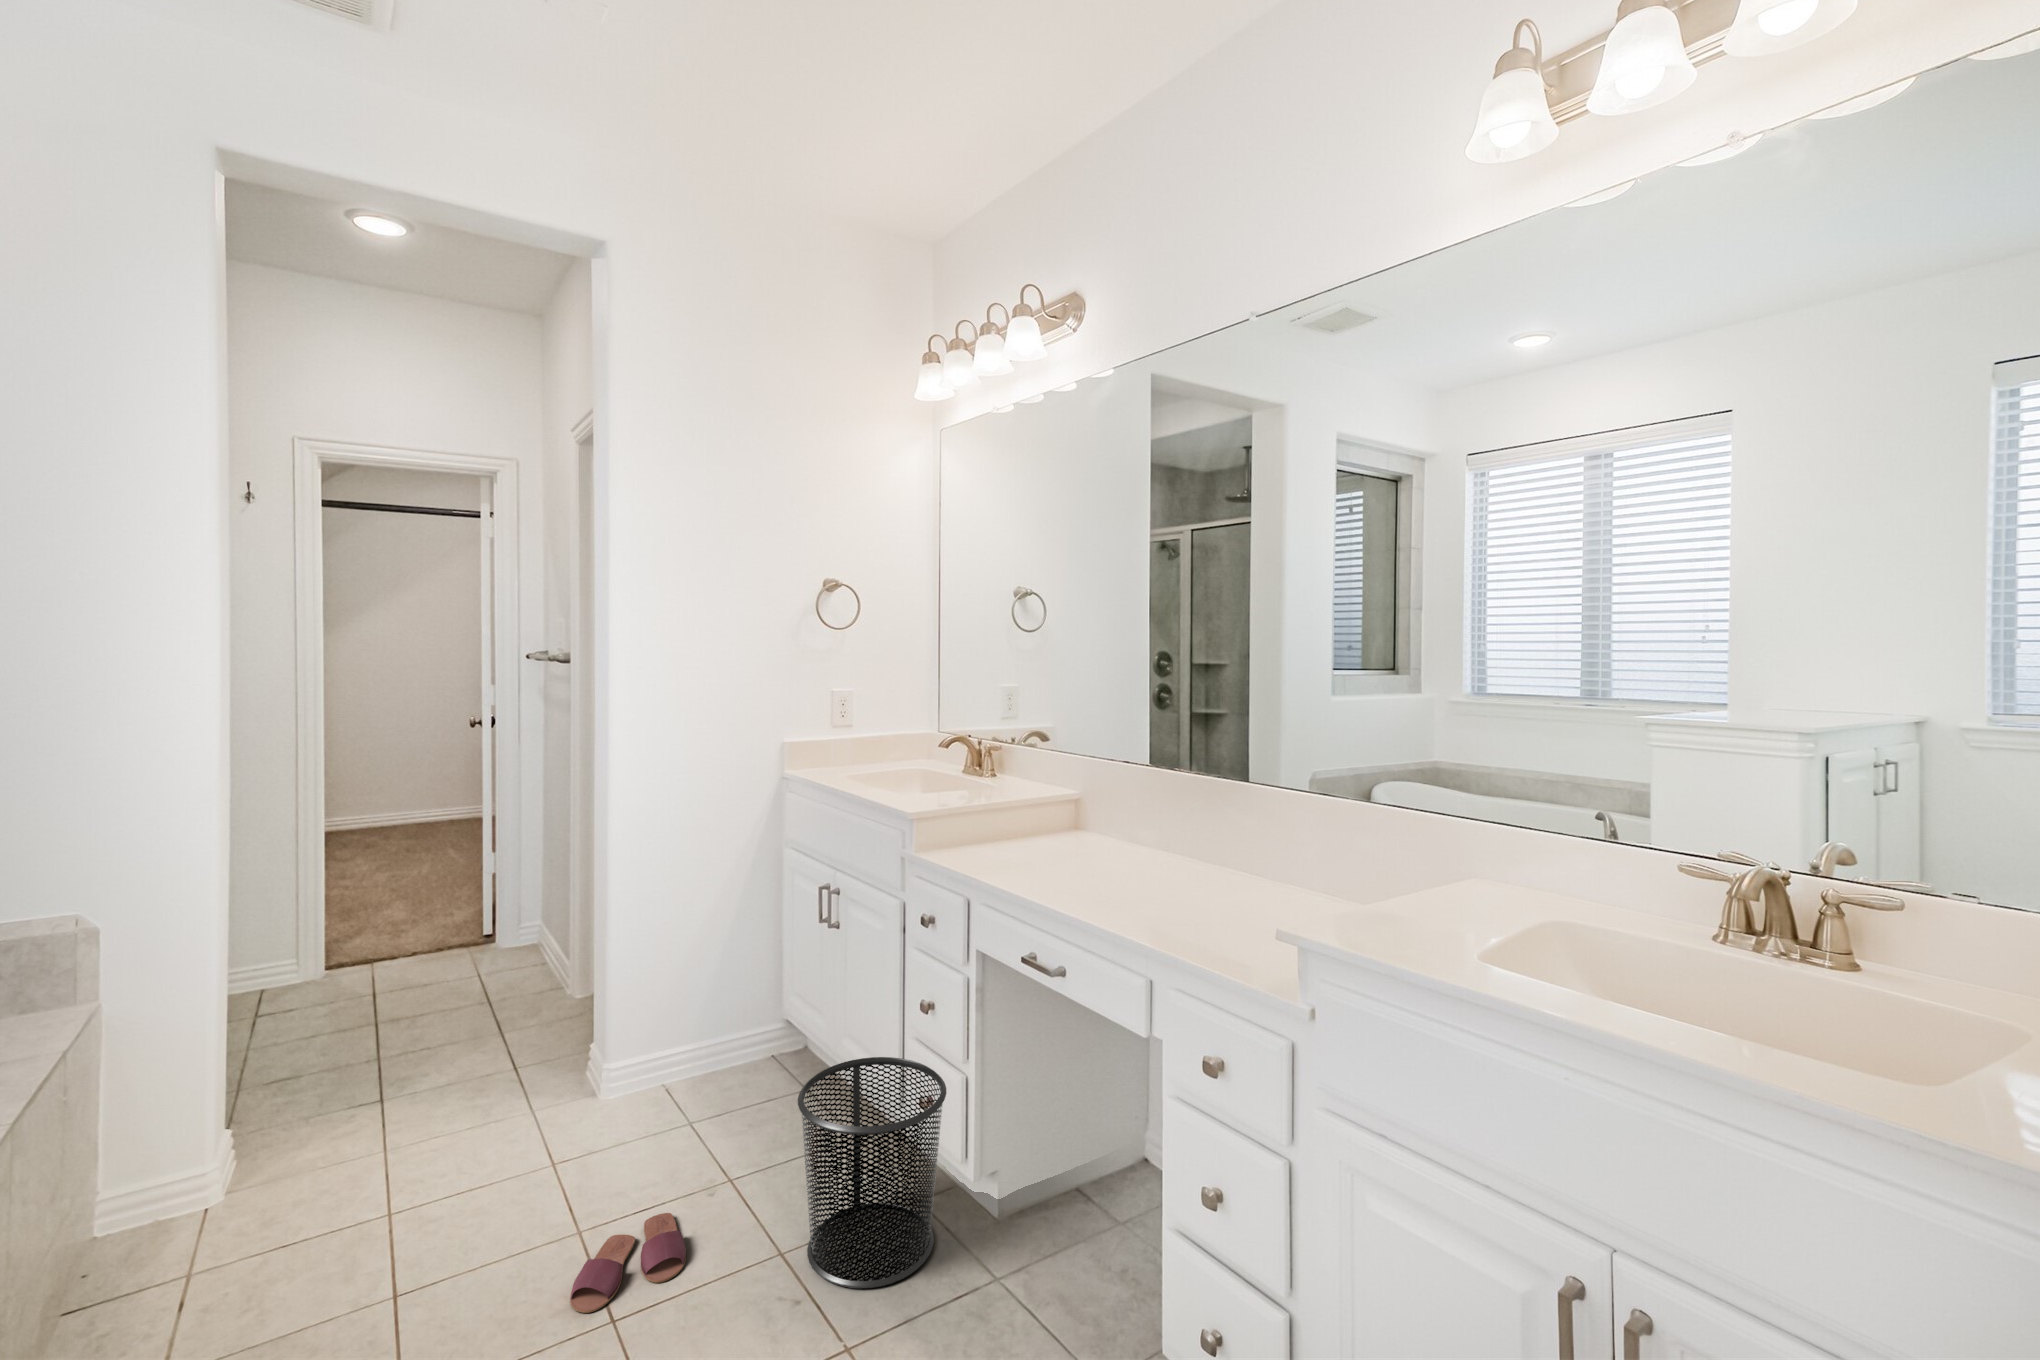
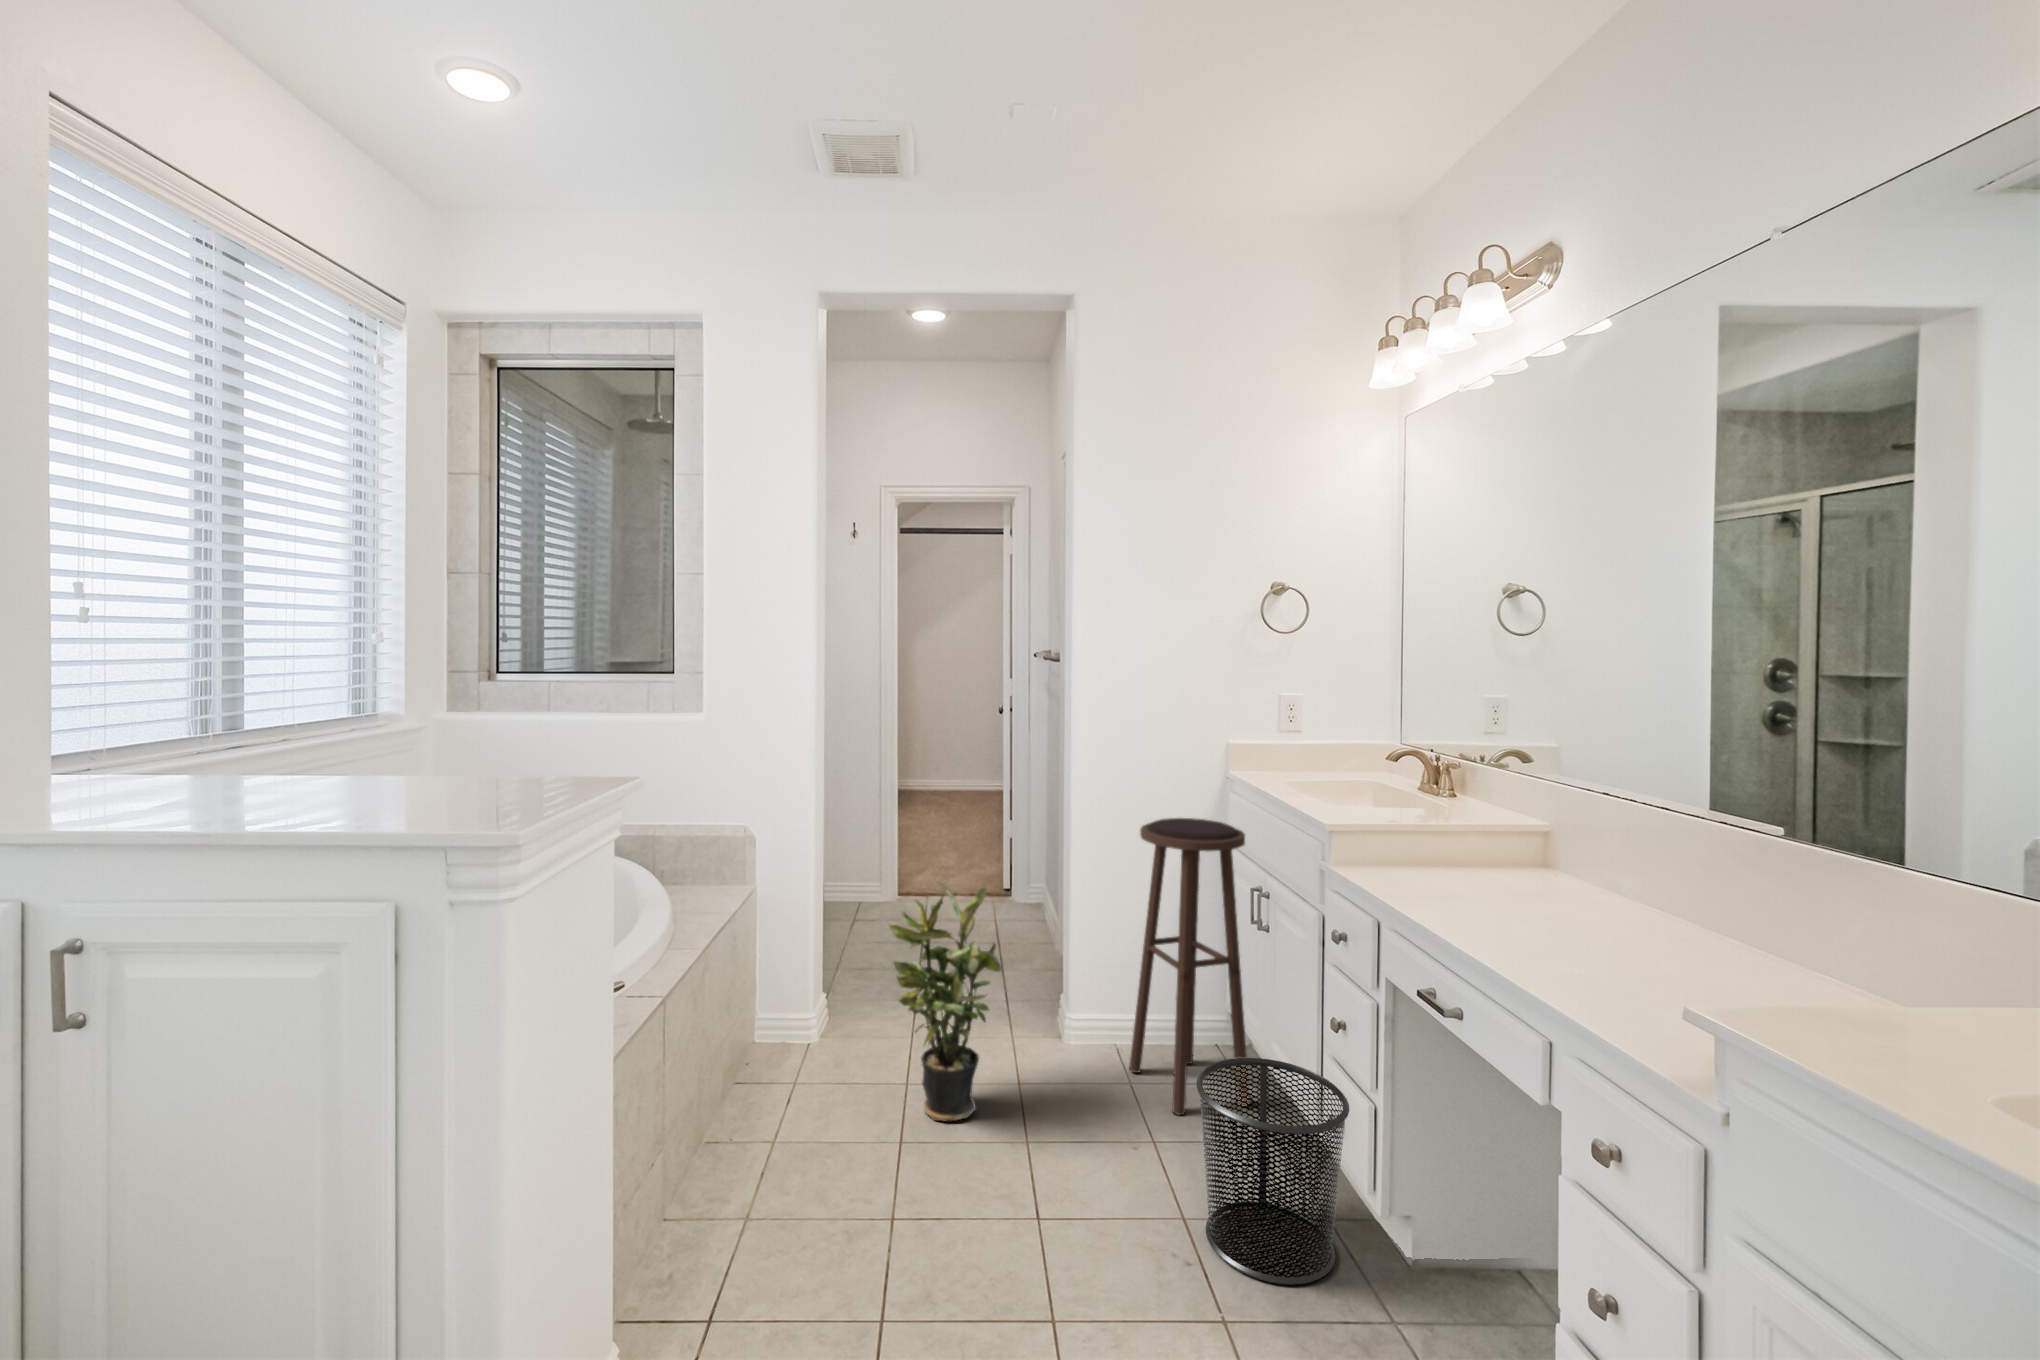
stool: none [686,824,821,1144] -> present [1129,818,1250,1115]
potted plant: none [367,935,536,1256] -> present [889,883,1001,1122]
slippers: present [570,1213,686,1313] -> none [1010,1146,1104,1201]

